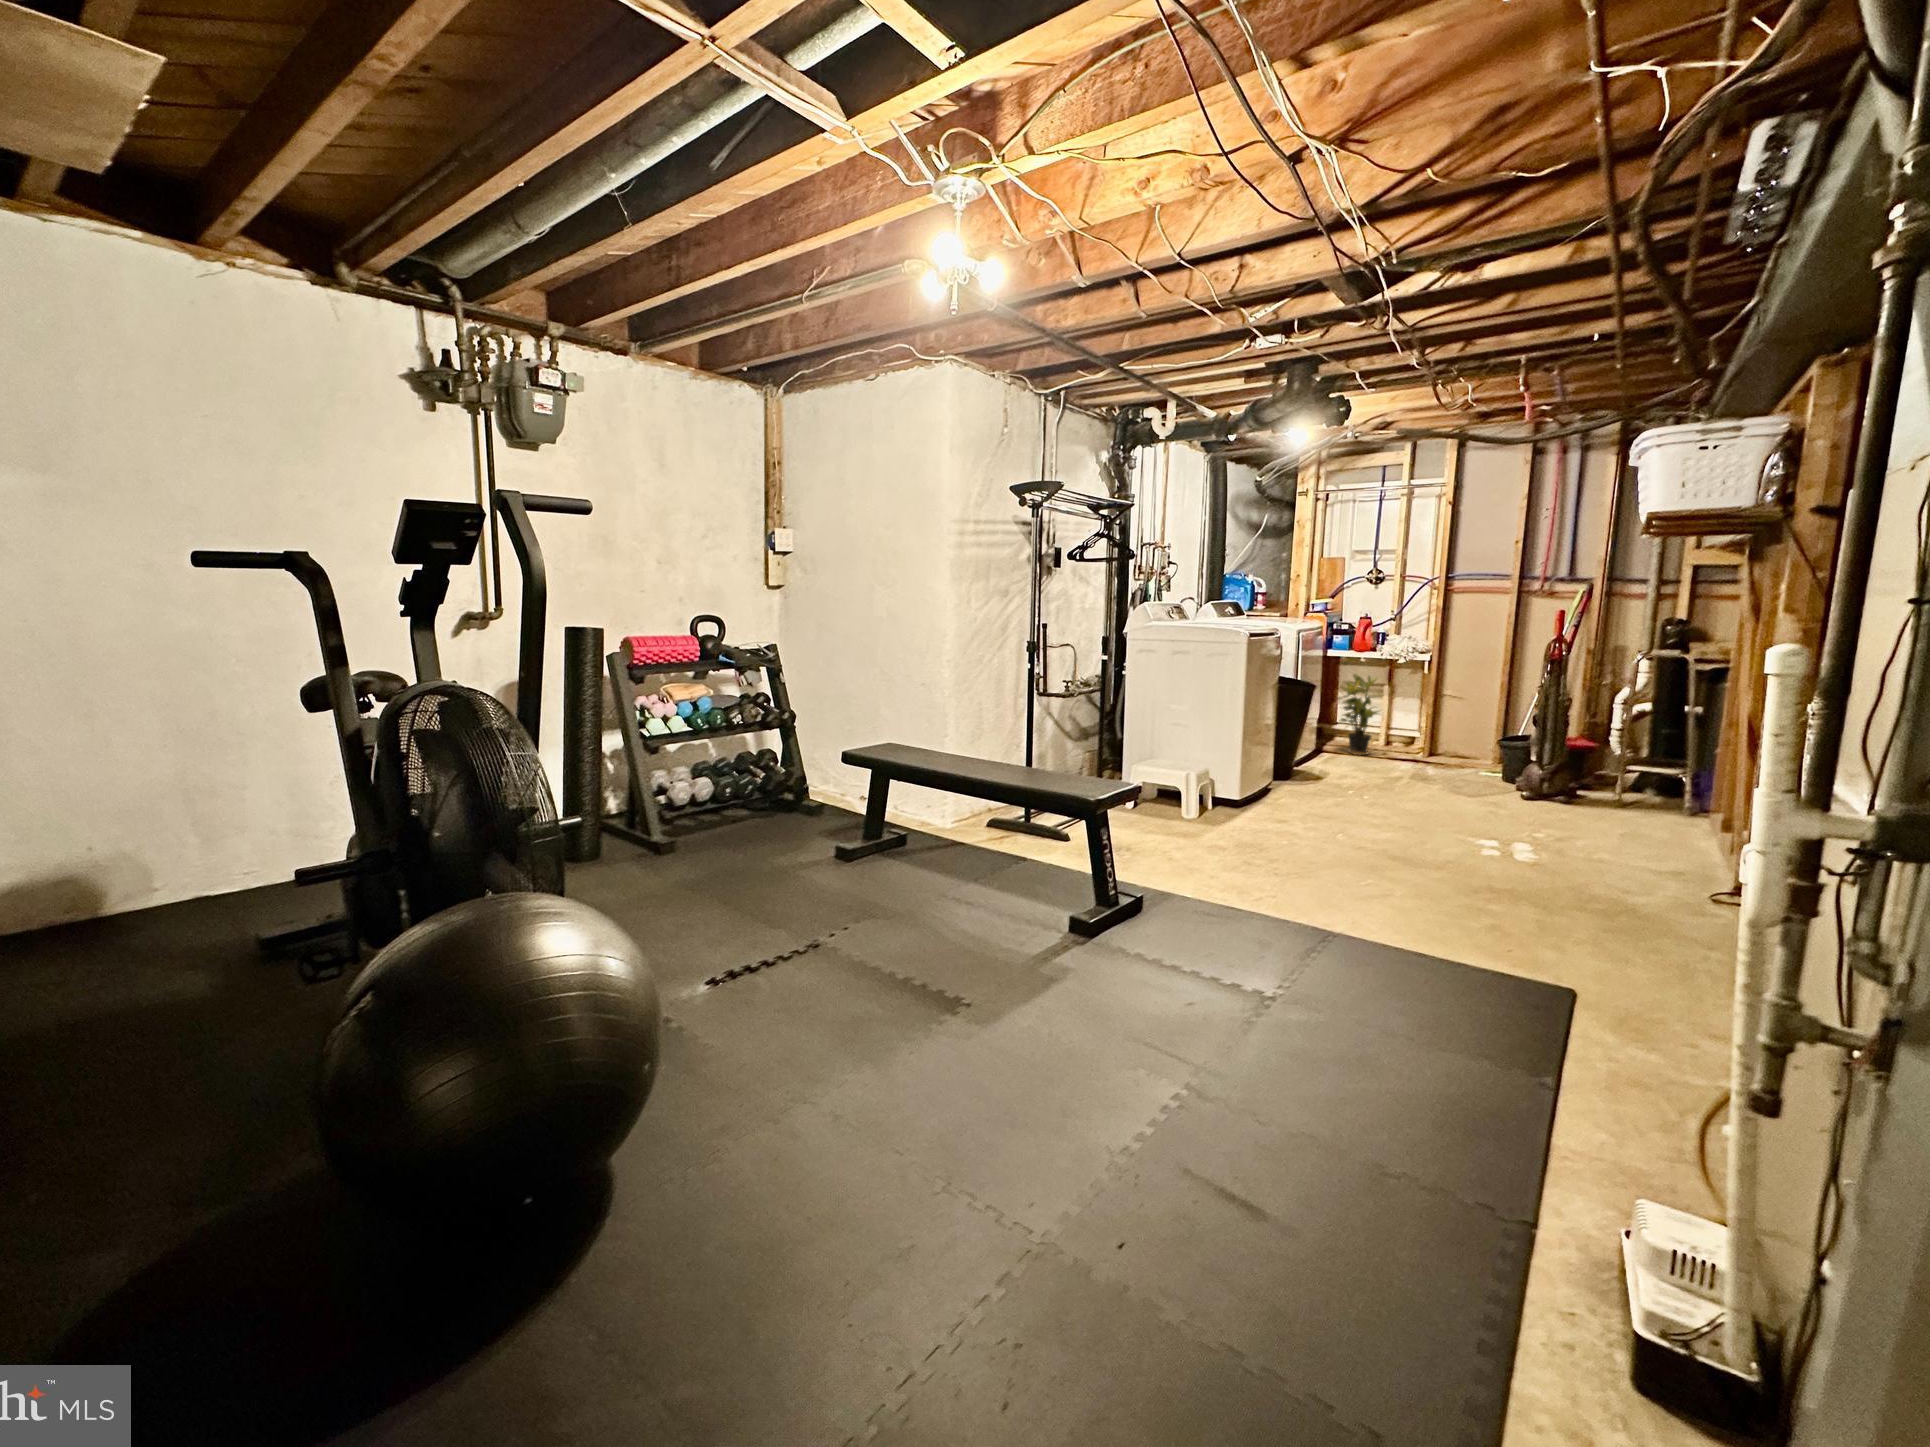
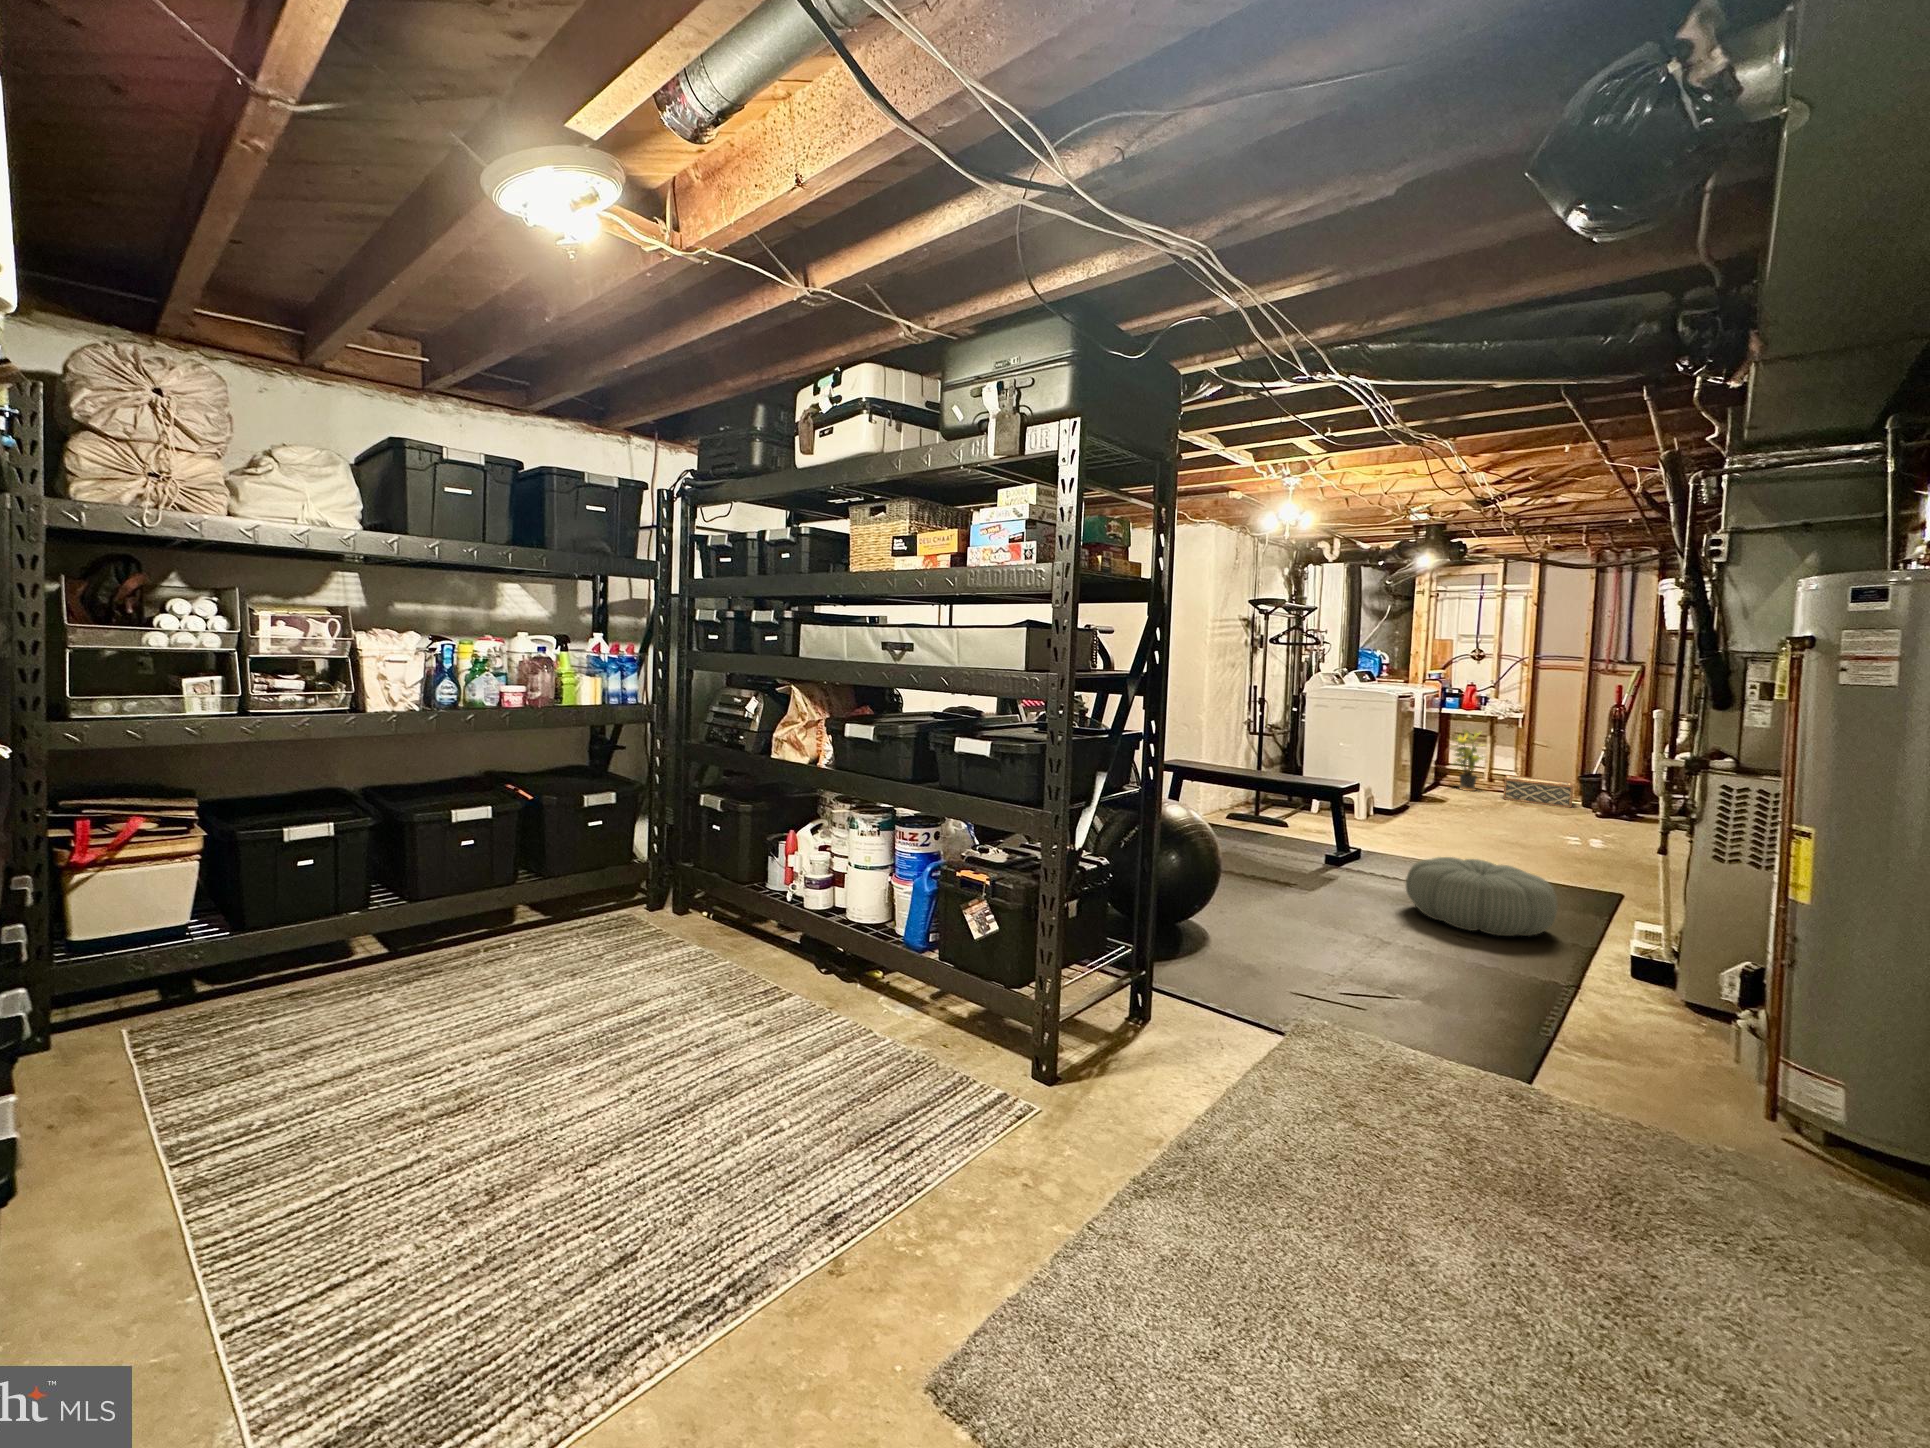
woven basket: none [1402,735,1494,779] -> present [1503,775,1573,808]
pouf: none [1170,1001,1502,1272] -> present [1406,857,1558,936]

